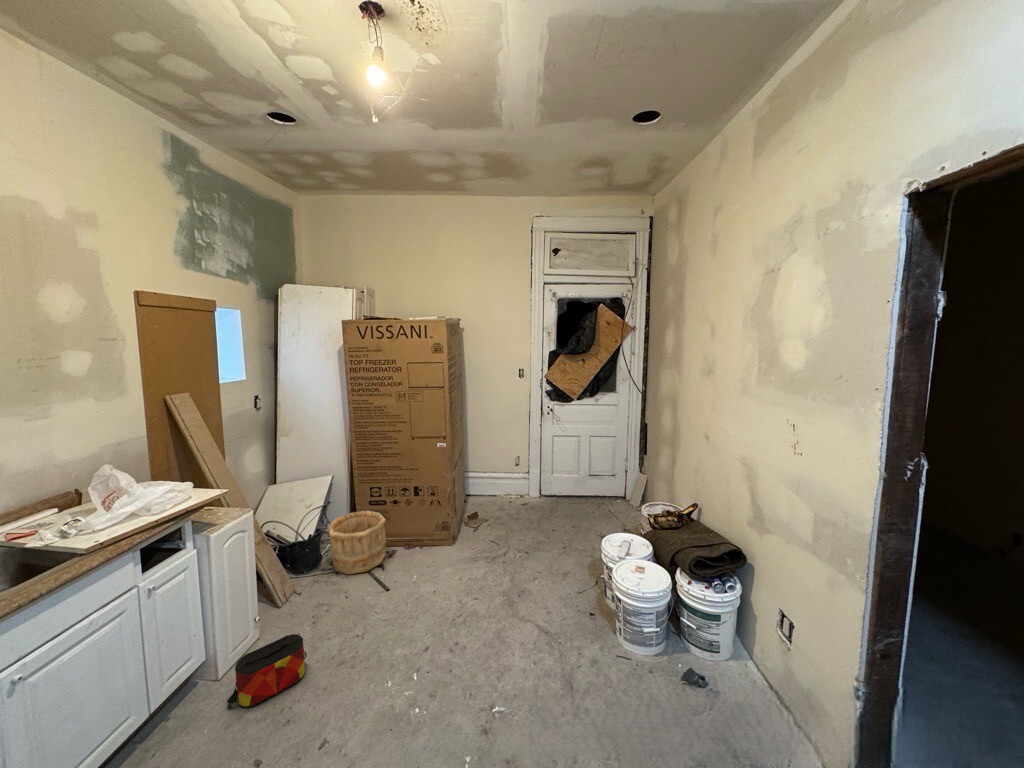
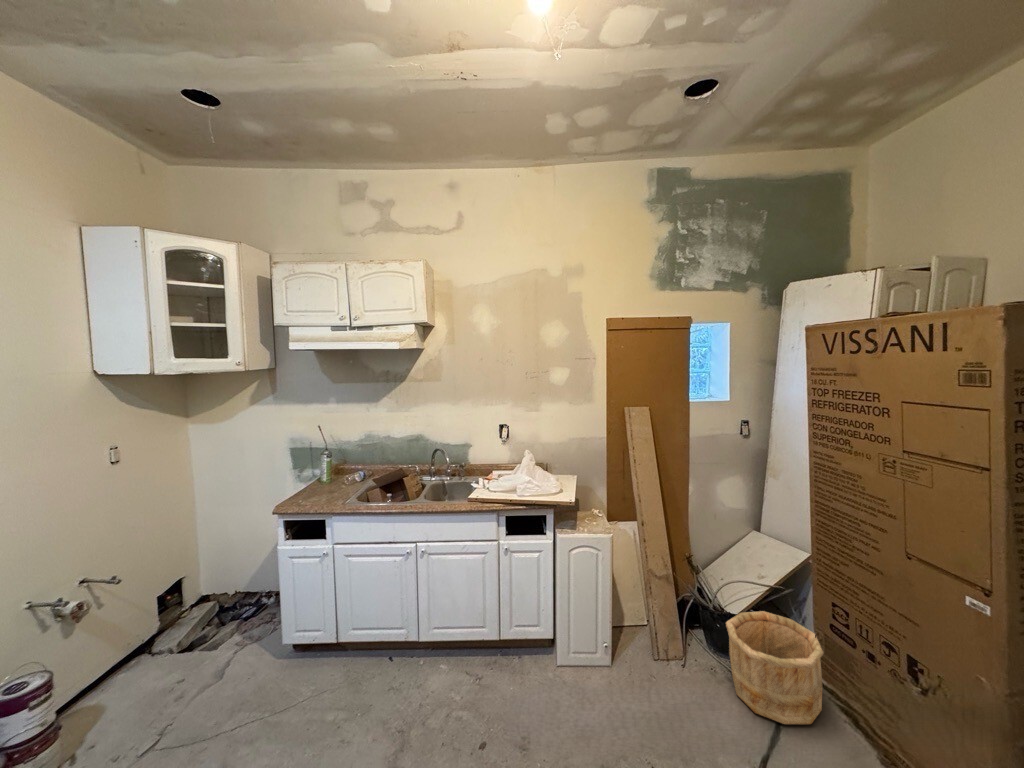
bag: present [227,634,307,708] -> none [526,652,583,724]

